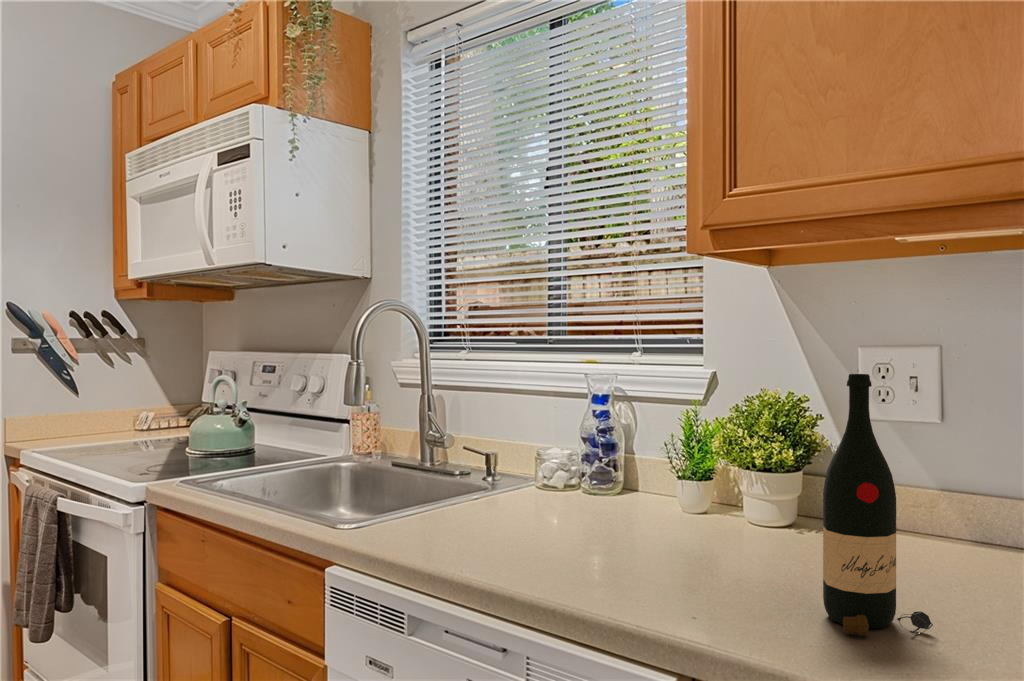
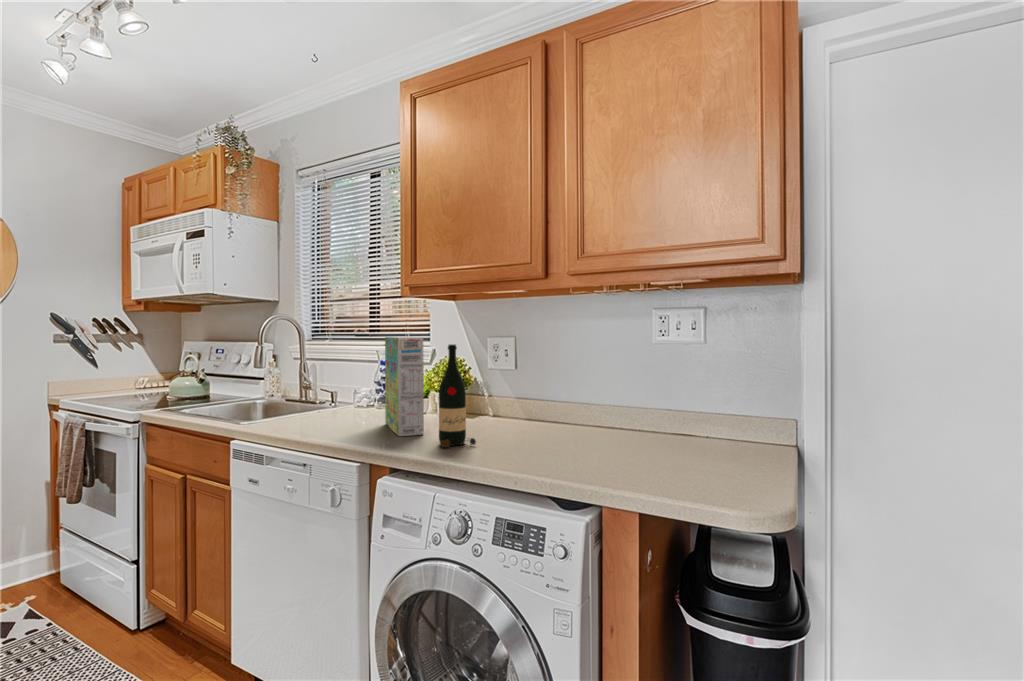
cereal box: none [635,350,755,584] -> present [385,337,424,436]

